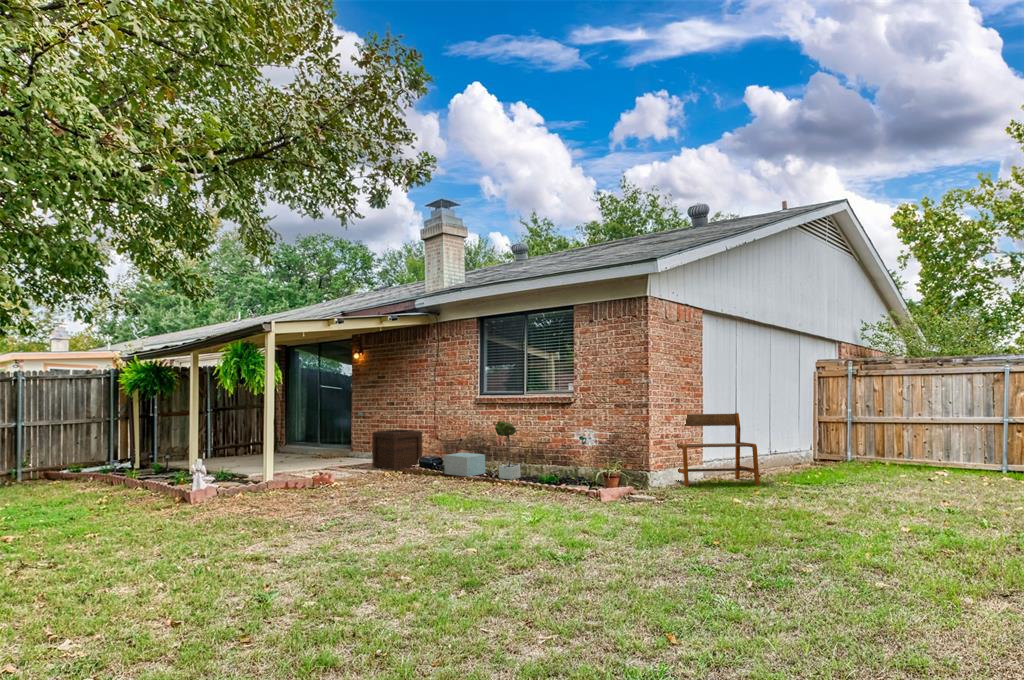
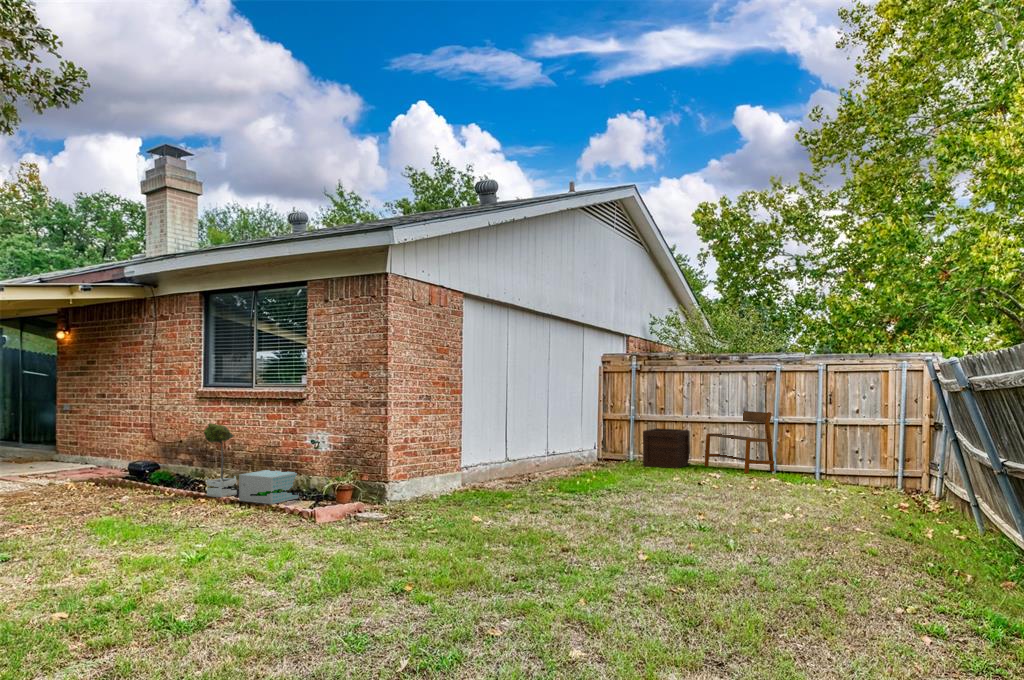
bench: present [677,413,760,487] -> present [705,411,774,474]
wooden crate: present [372,429,422,470] -> present [643,428,690,468]
storage box: present [444,453,485,477] -> present [239,470,298,504]

